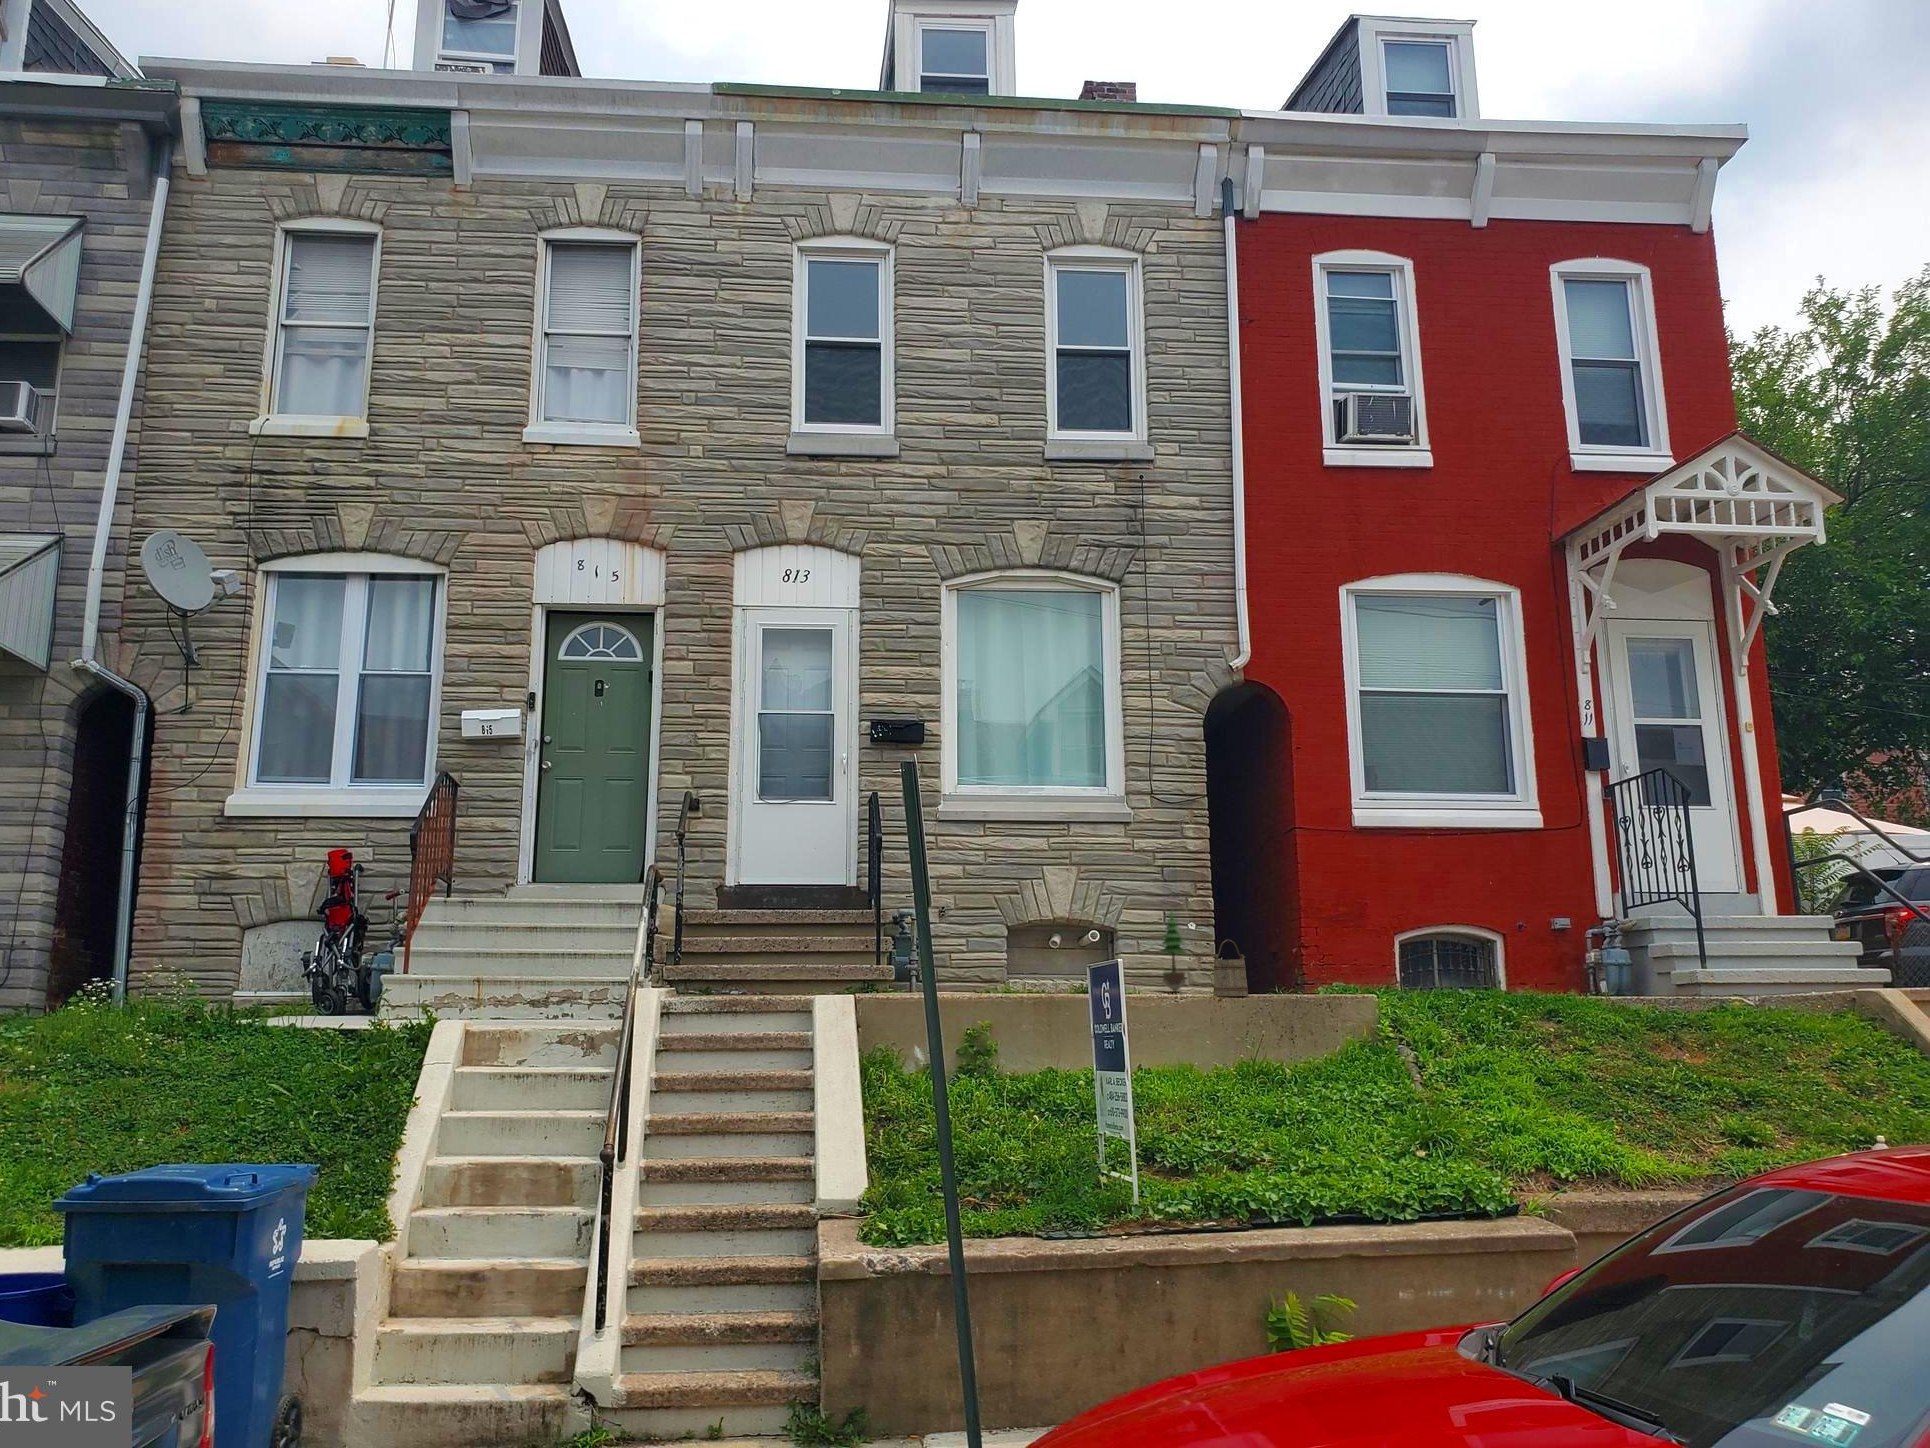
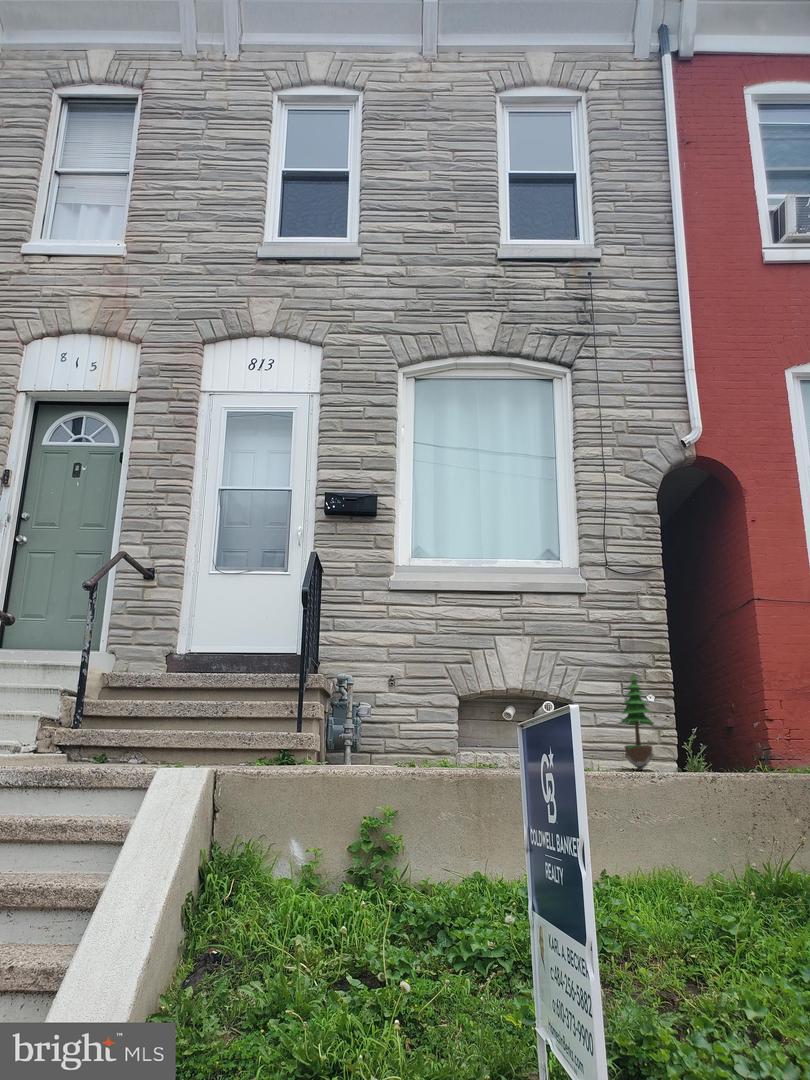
bucket: present [1213,939,1248,996] -> none [688,706,735,777]

